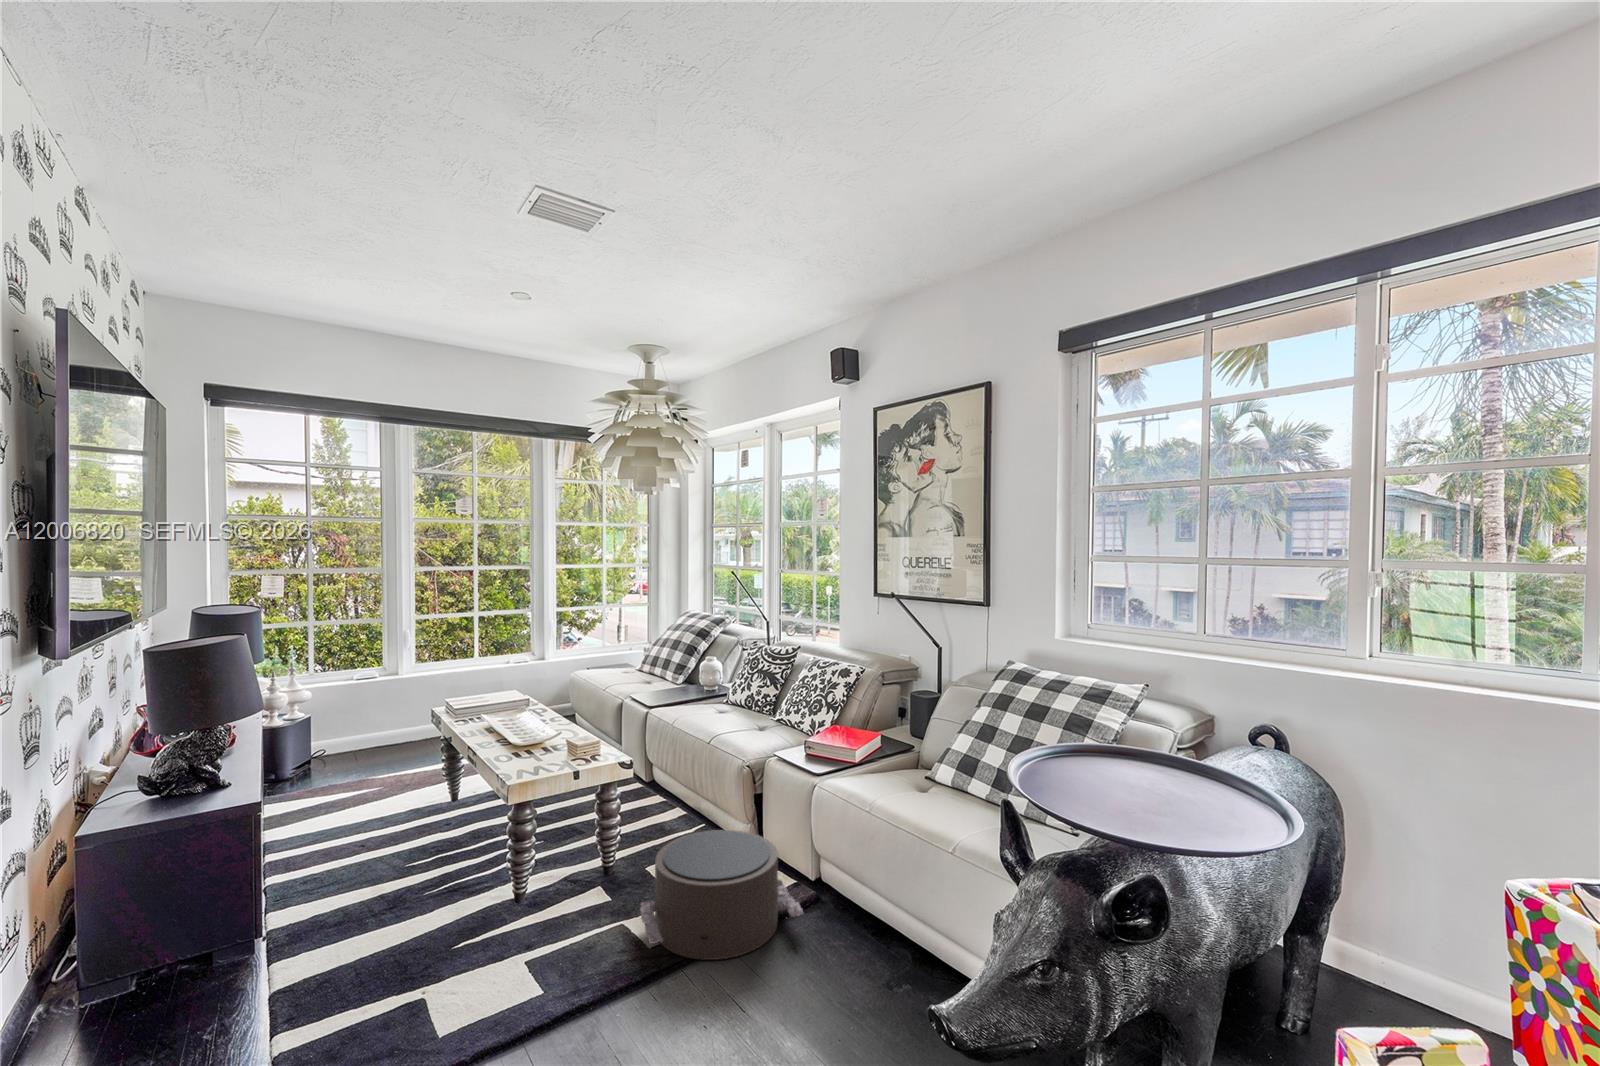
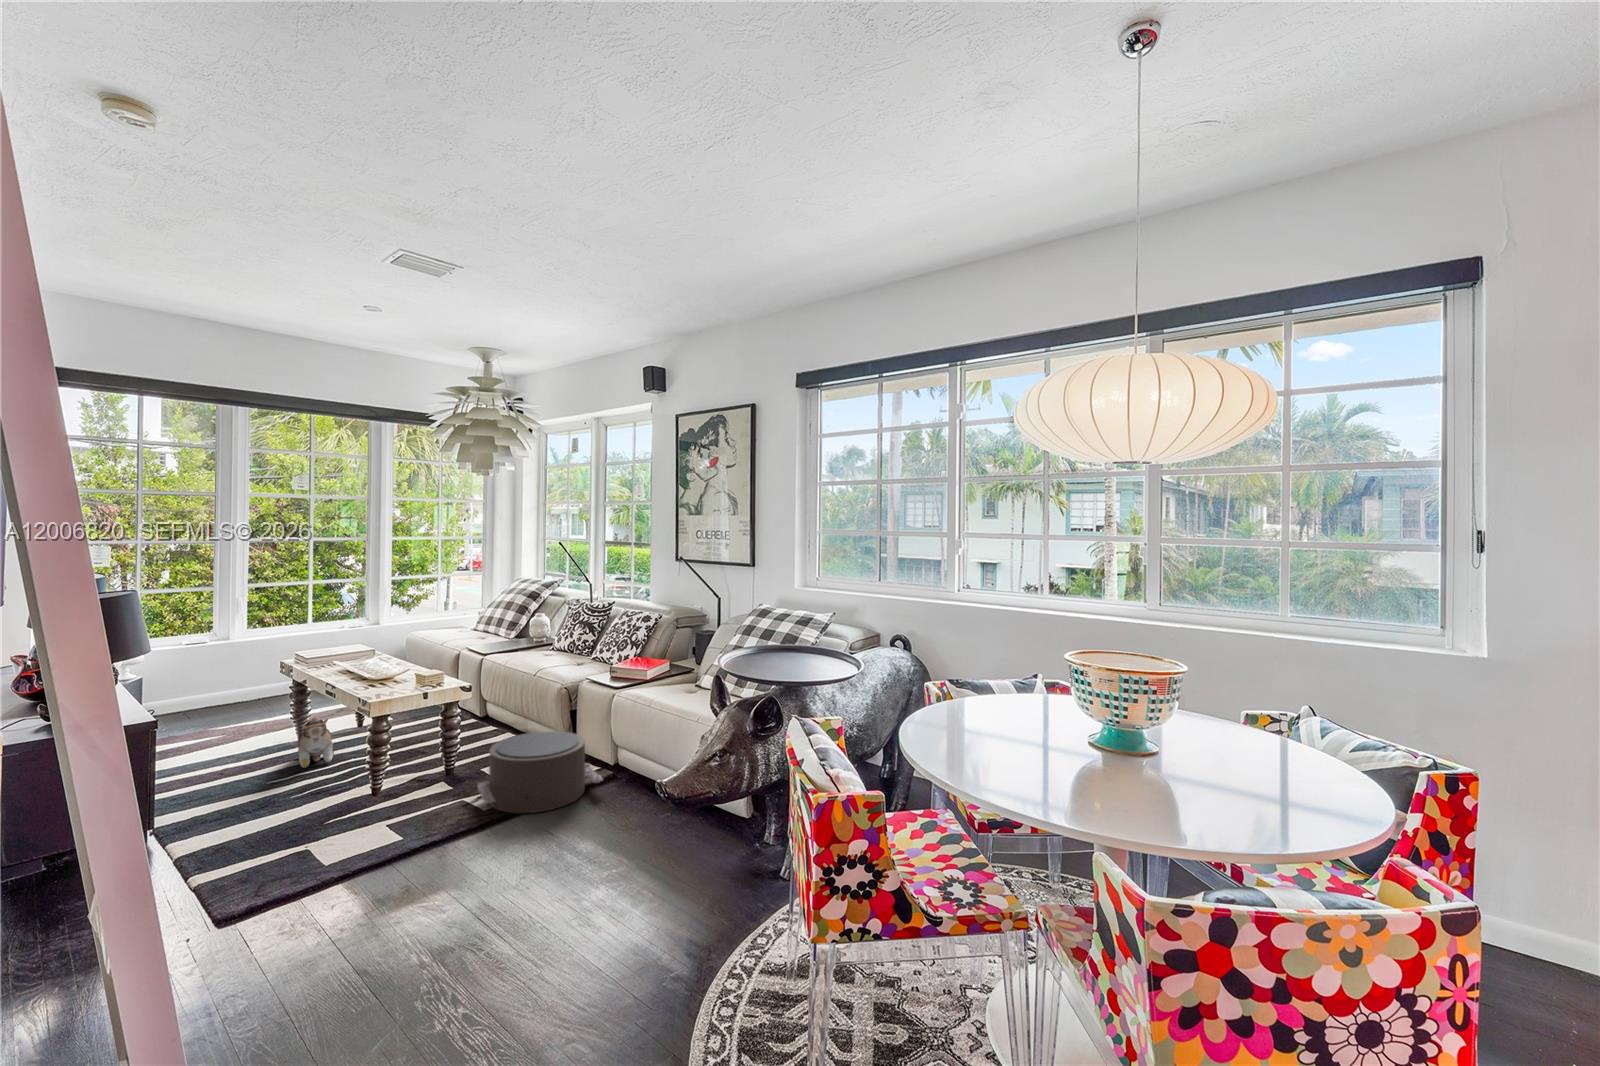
plush toy: none [441,789,482,850] -> present [298,718,334,768]

